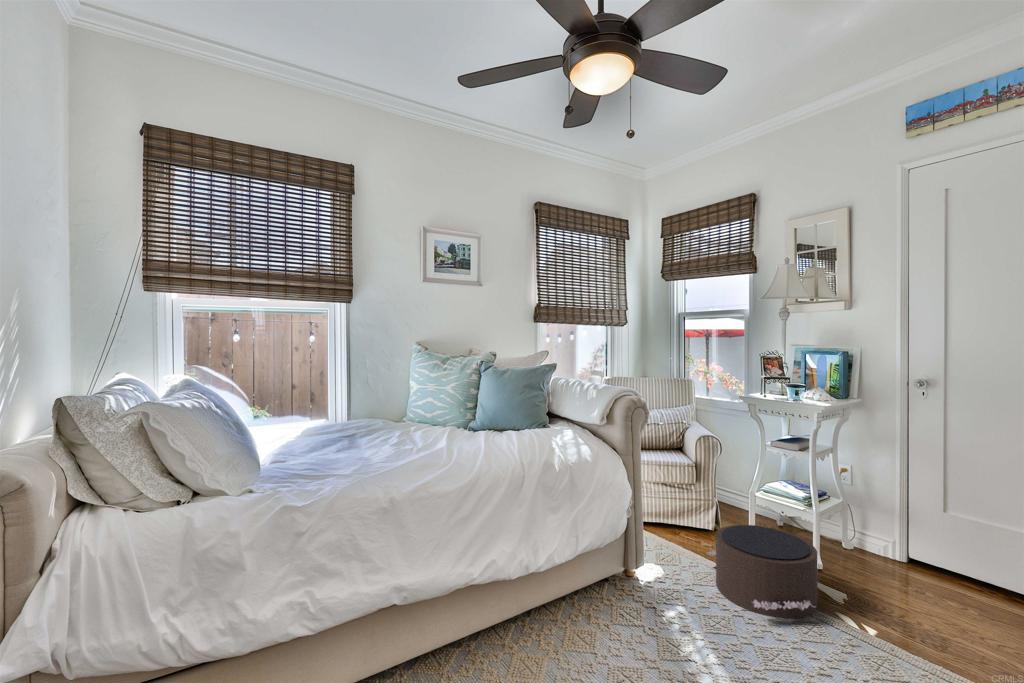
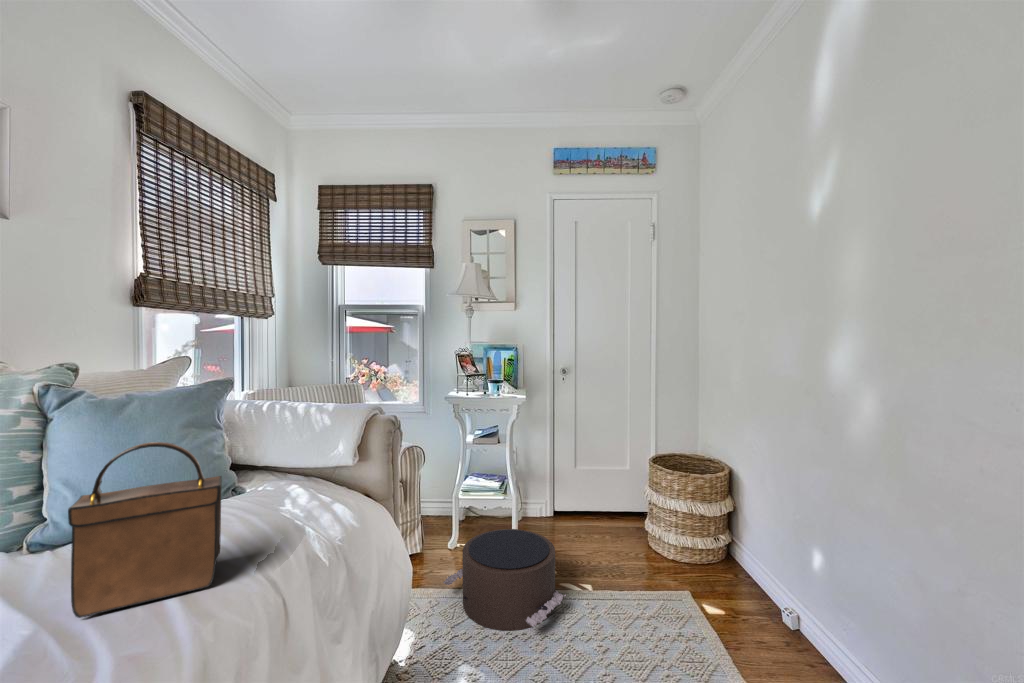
handbag: none [455,383,508,452] -> present [68,442,222,618]

